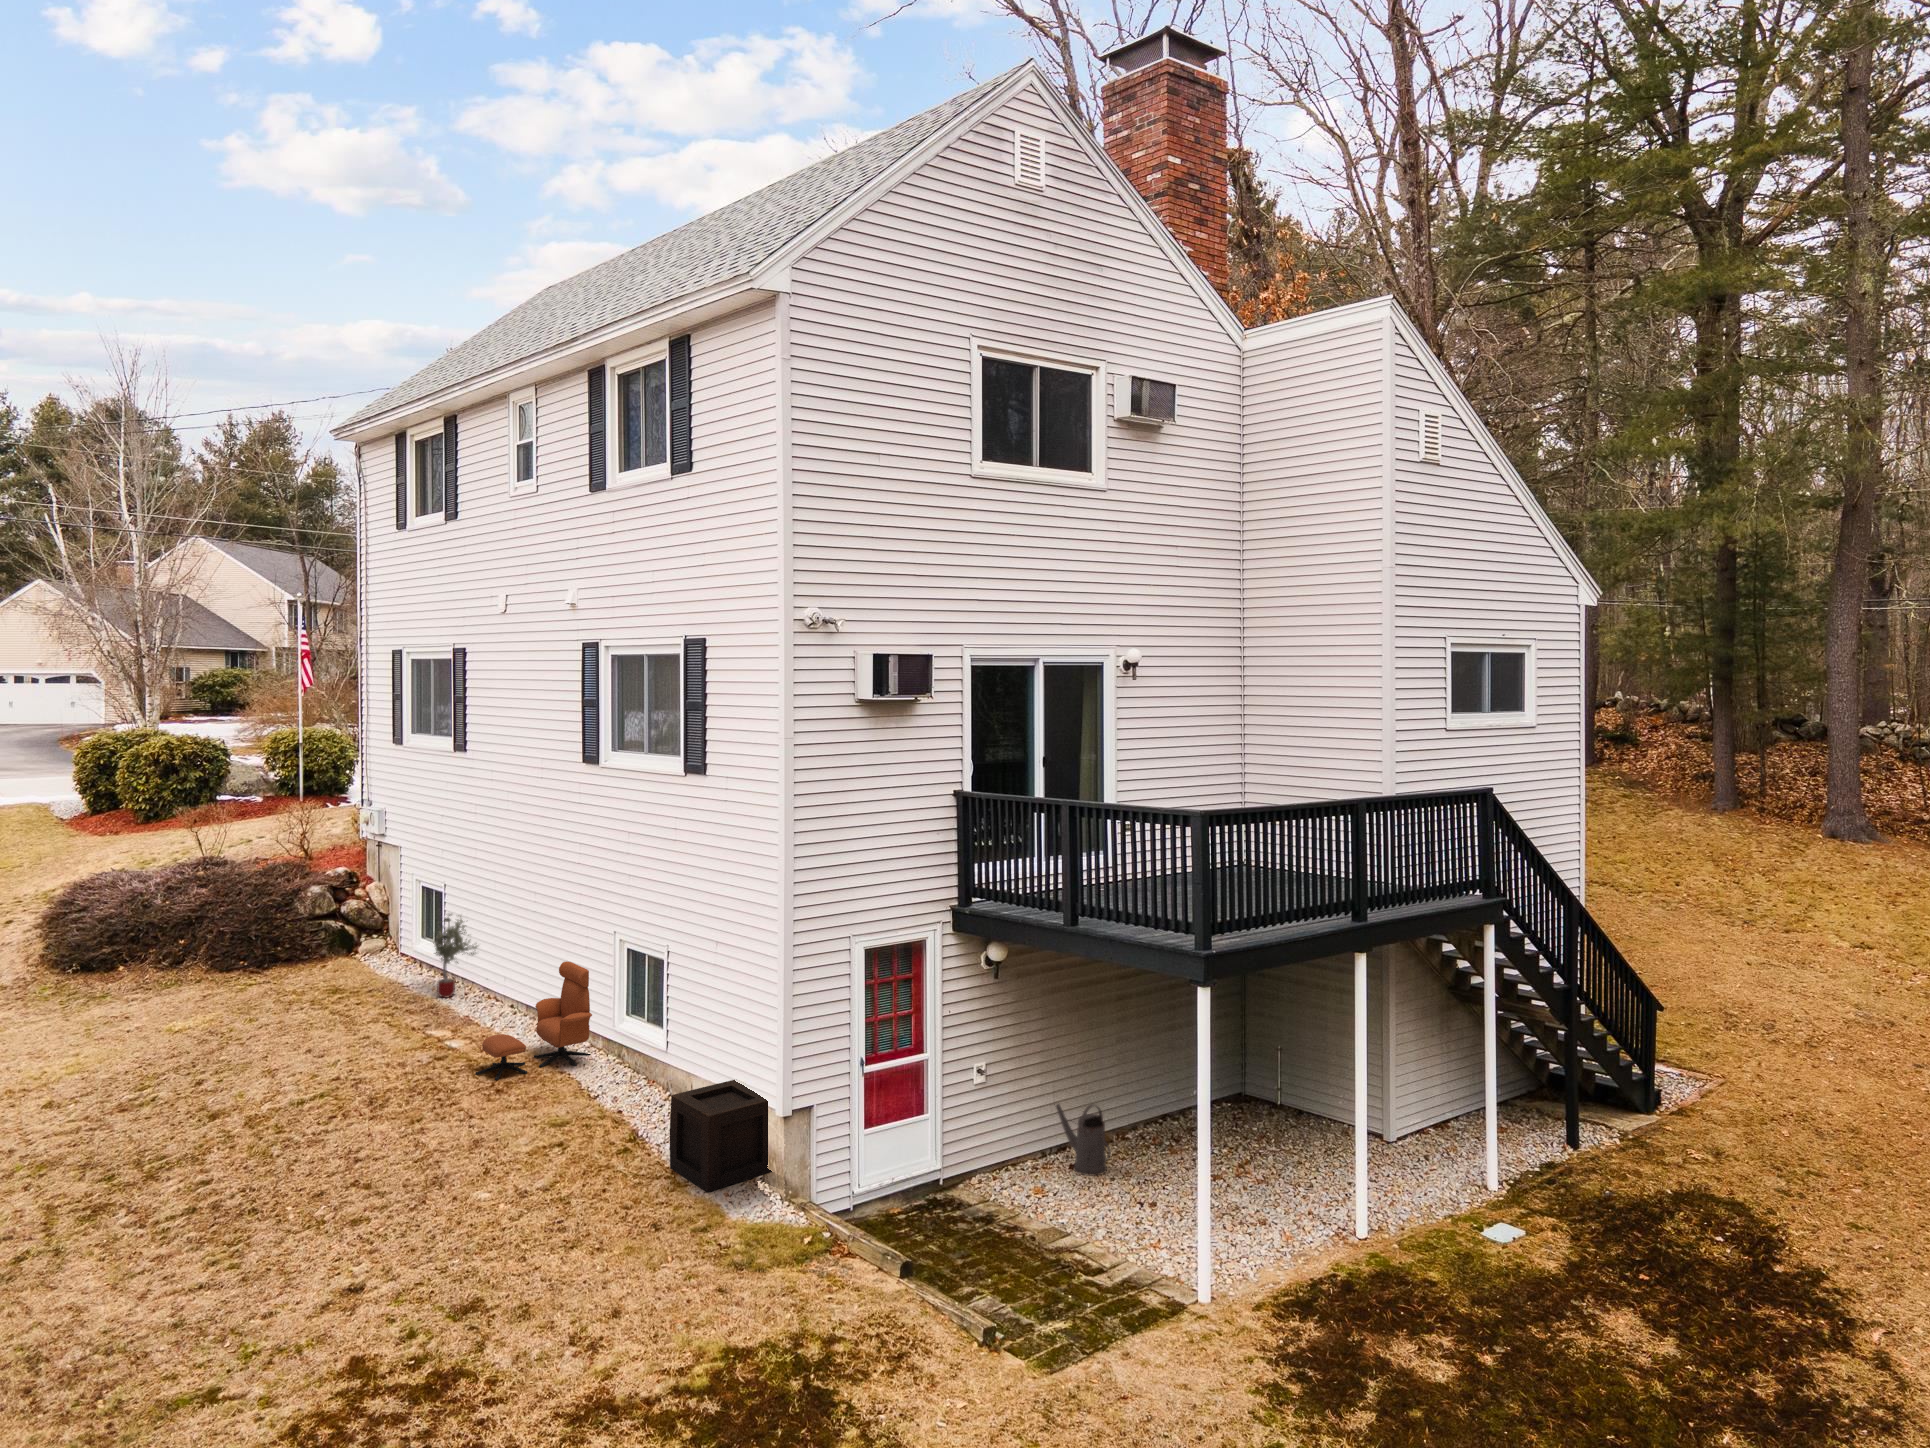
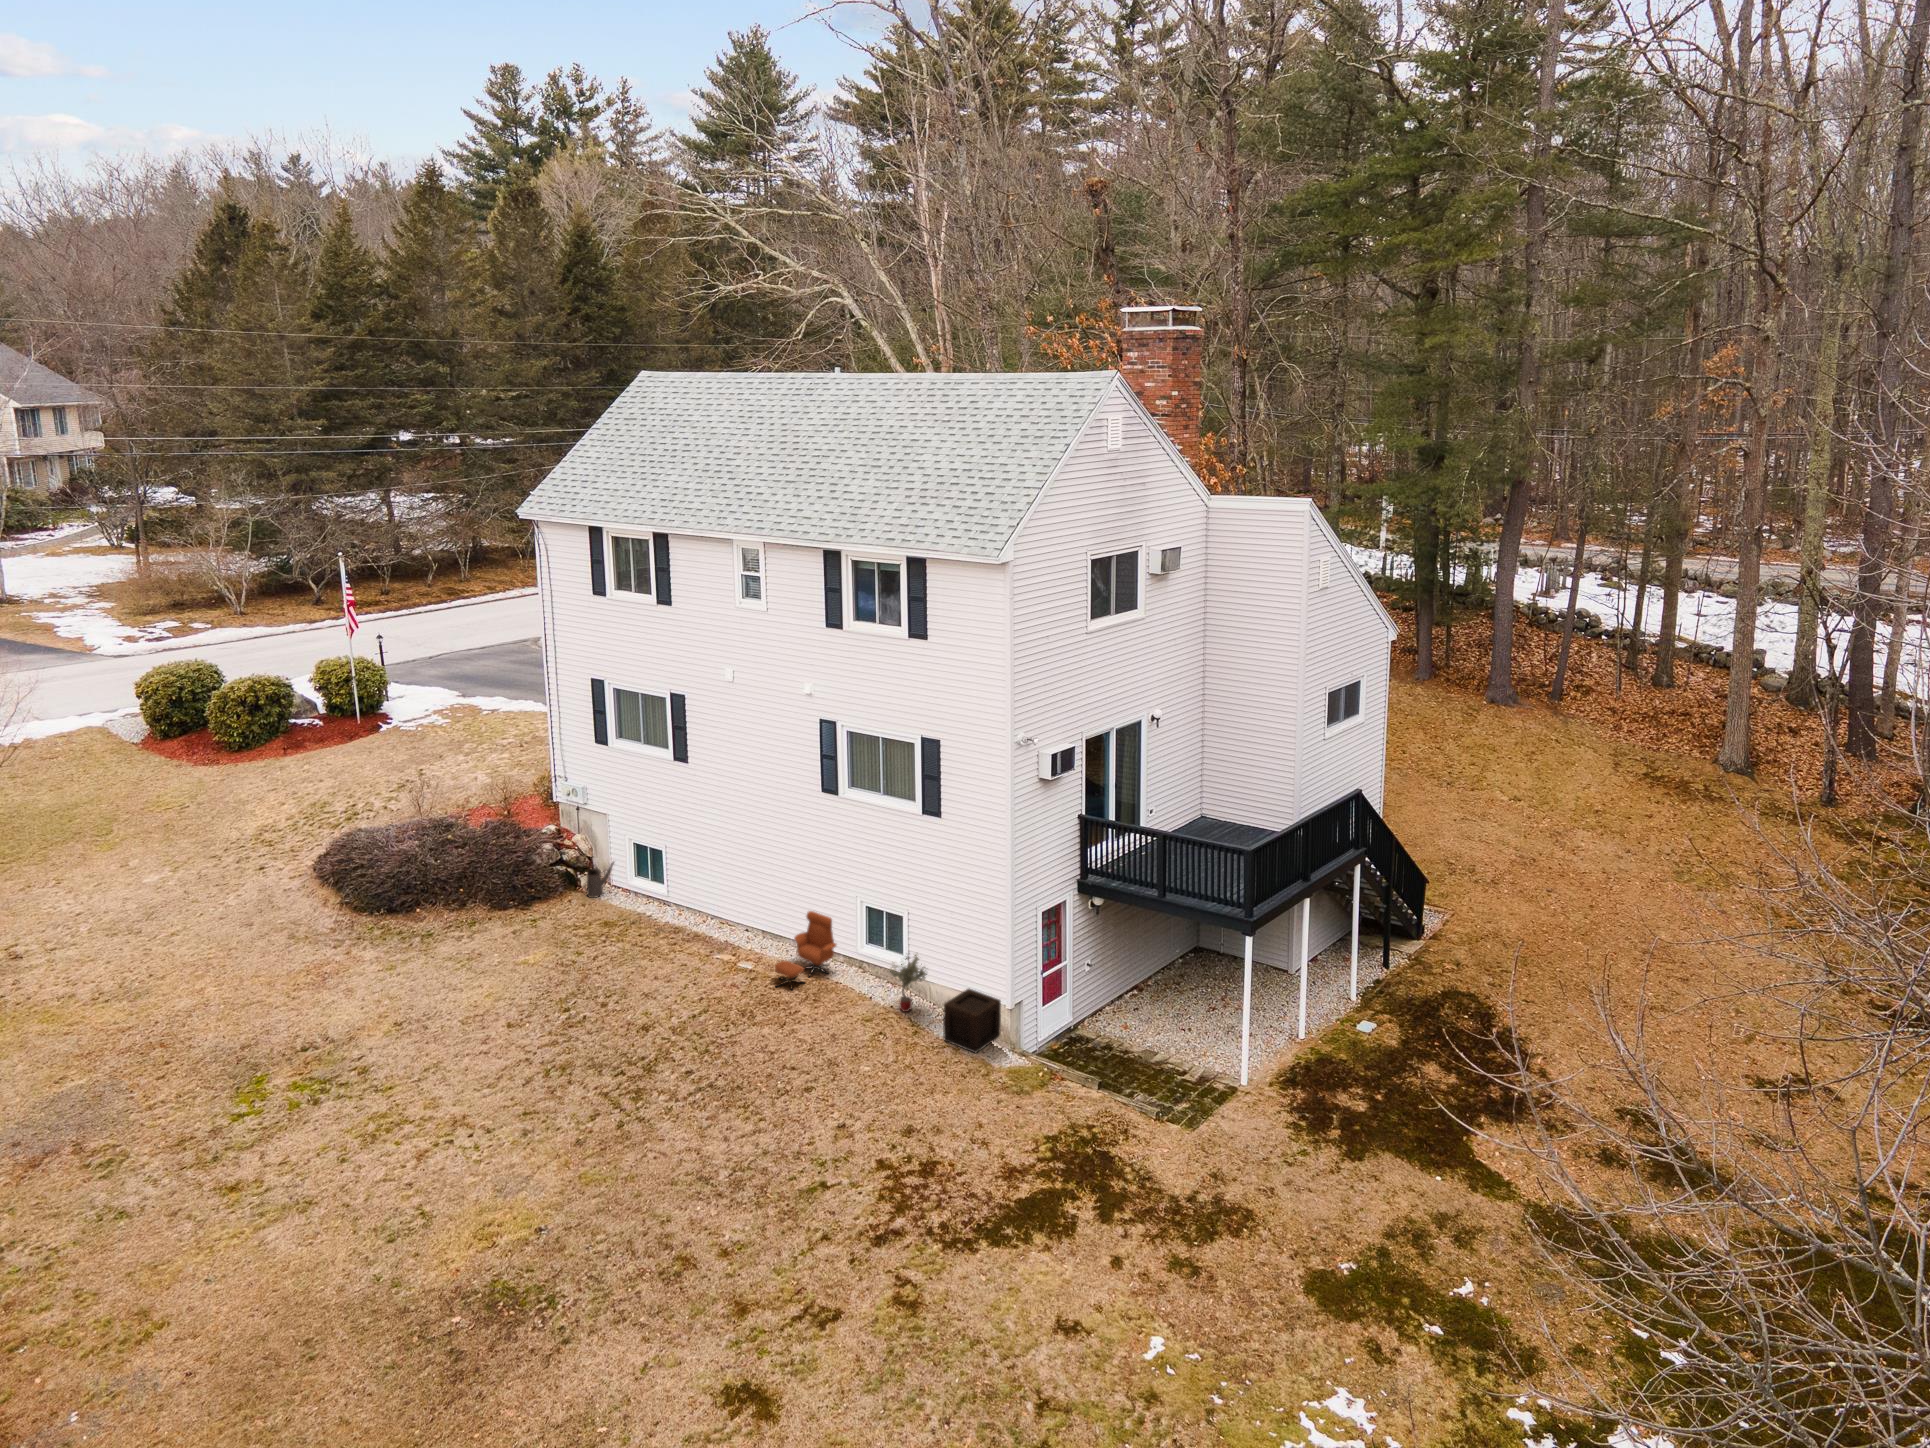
potted tree: present [433,914,477,998] -> present [890,955,927,1012]
watering can: present [1054,1104,1111,1176] -> present [586,862,614,898]

